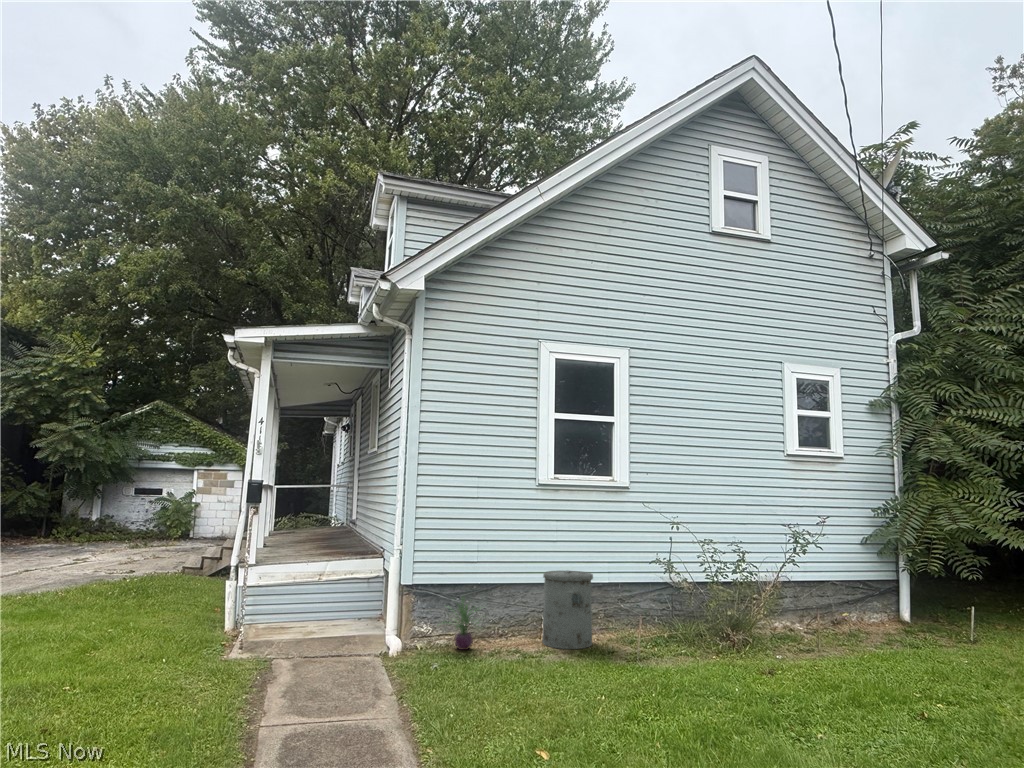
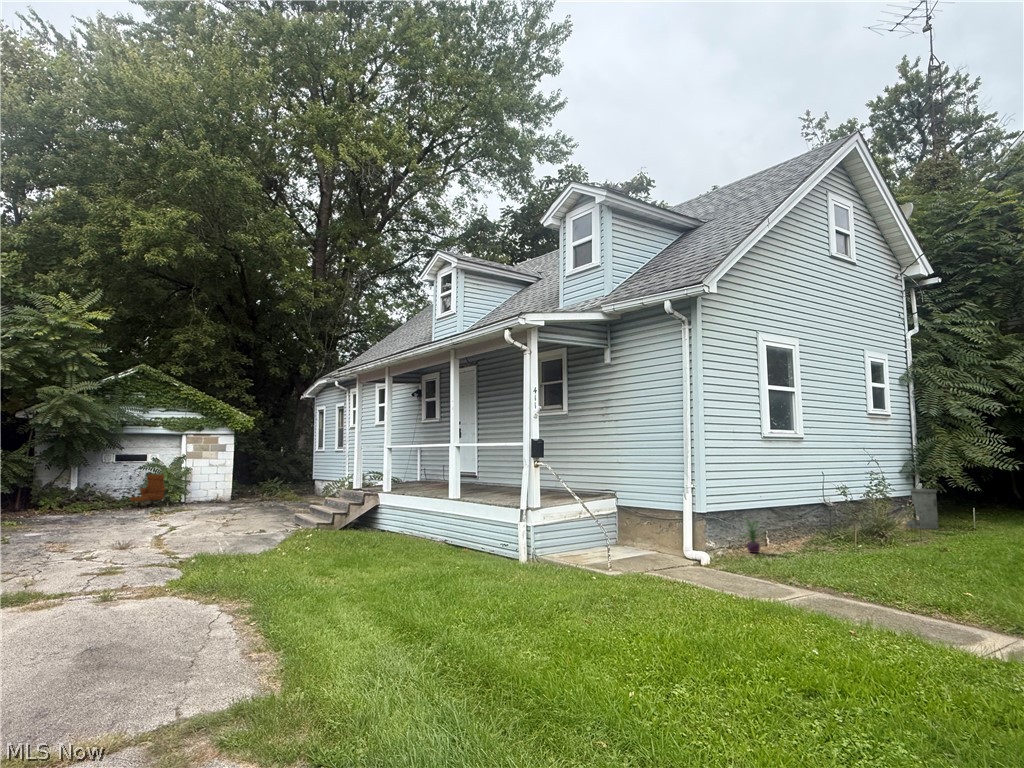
lounge chair: none [125,507,164,539] -> present [130,474,166,508]
trash can: present [542,570,593,649] -> present [907,488,938,529]

